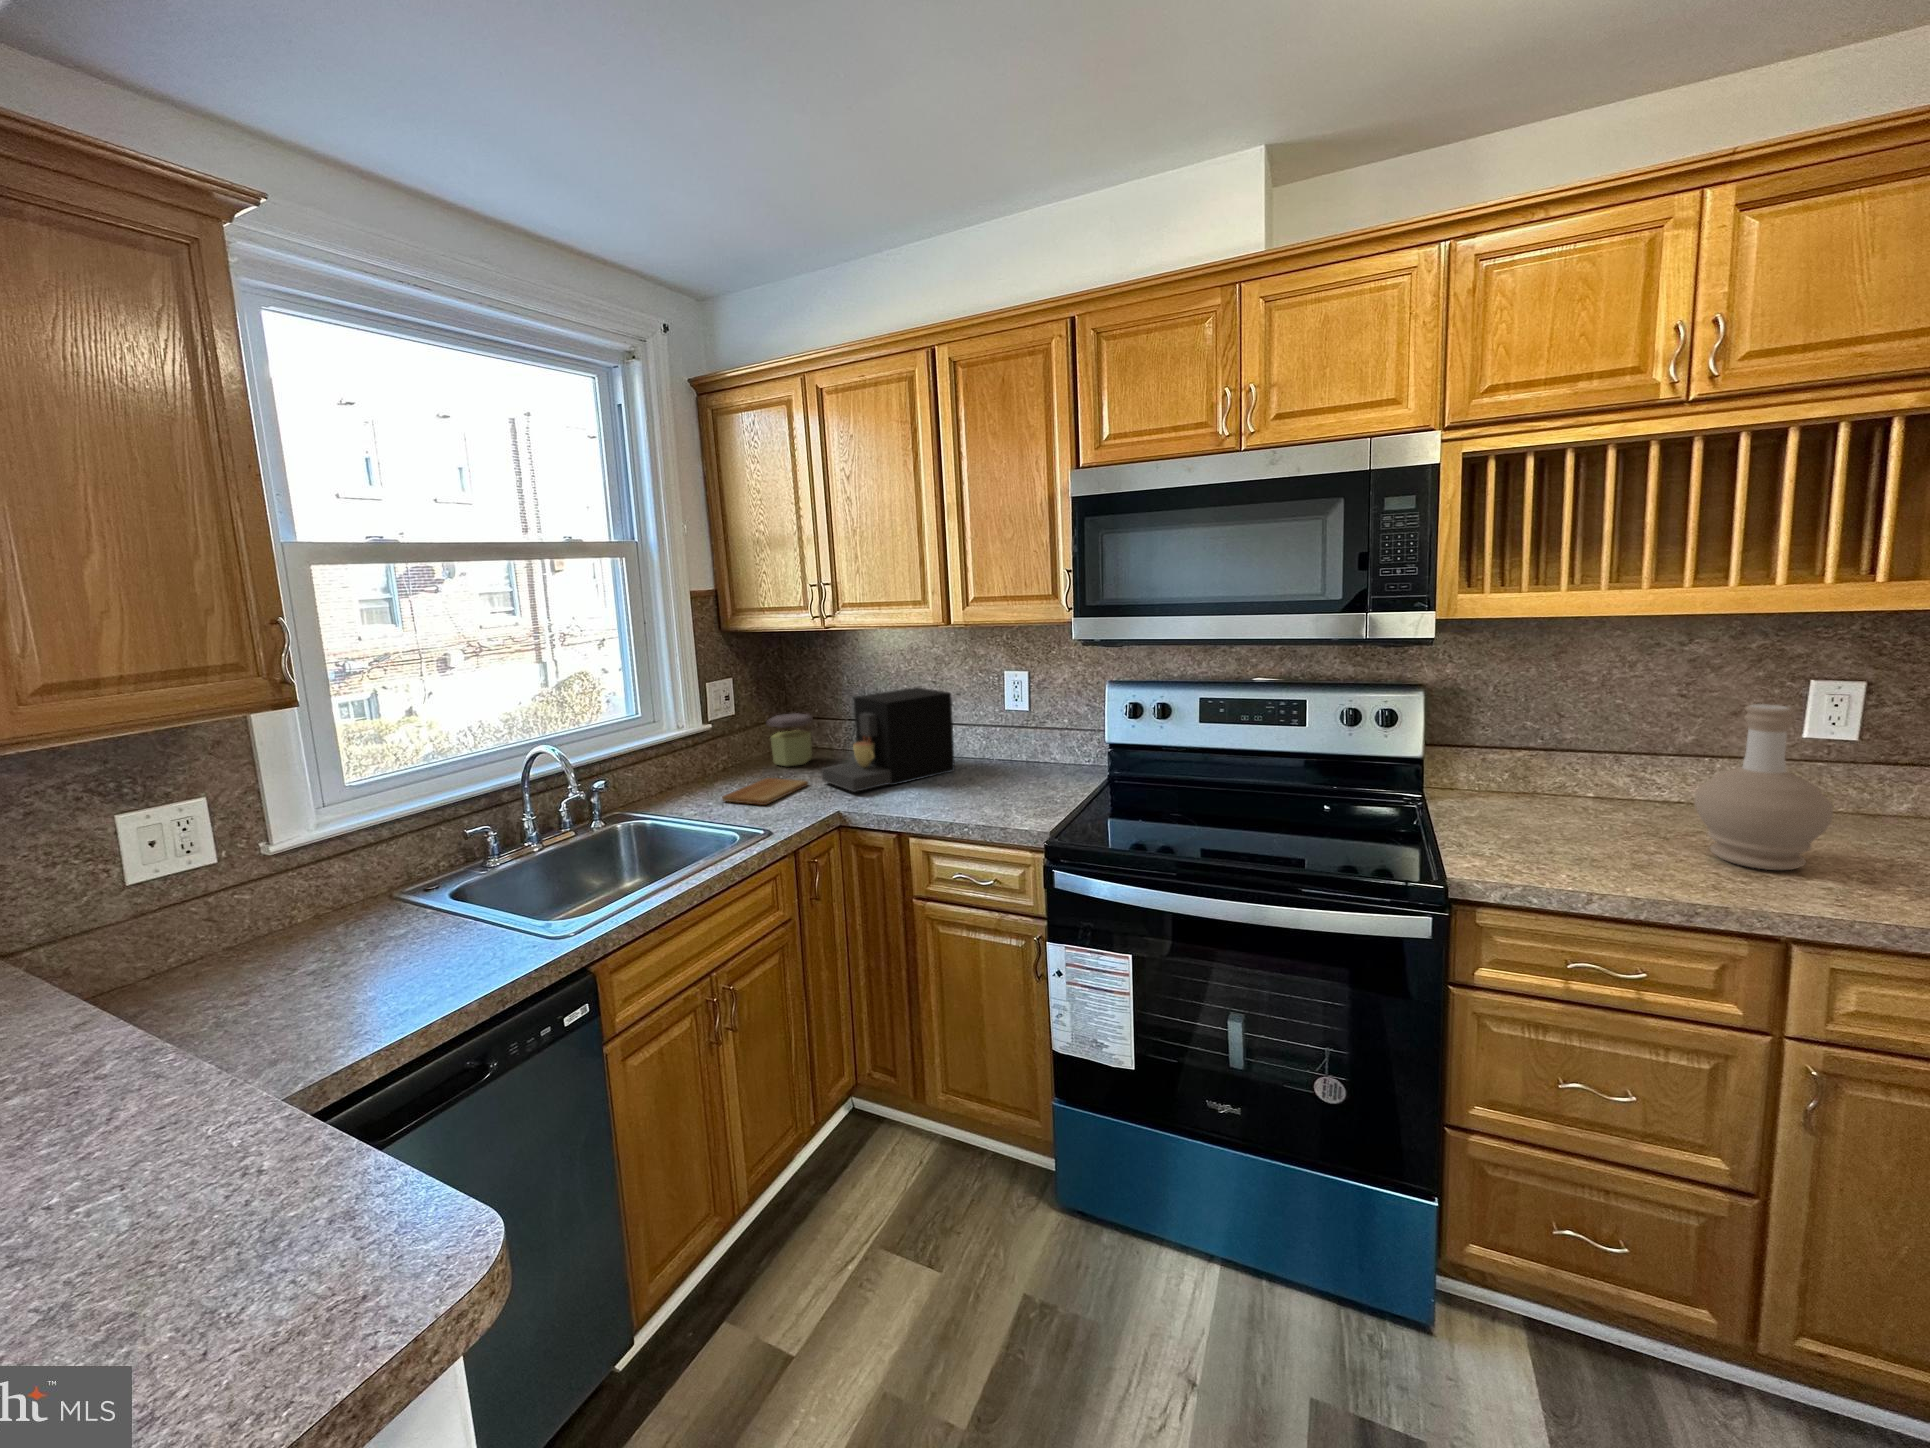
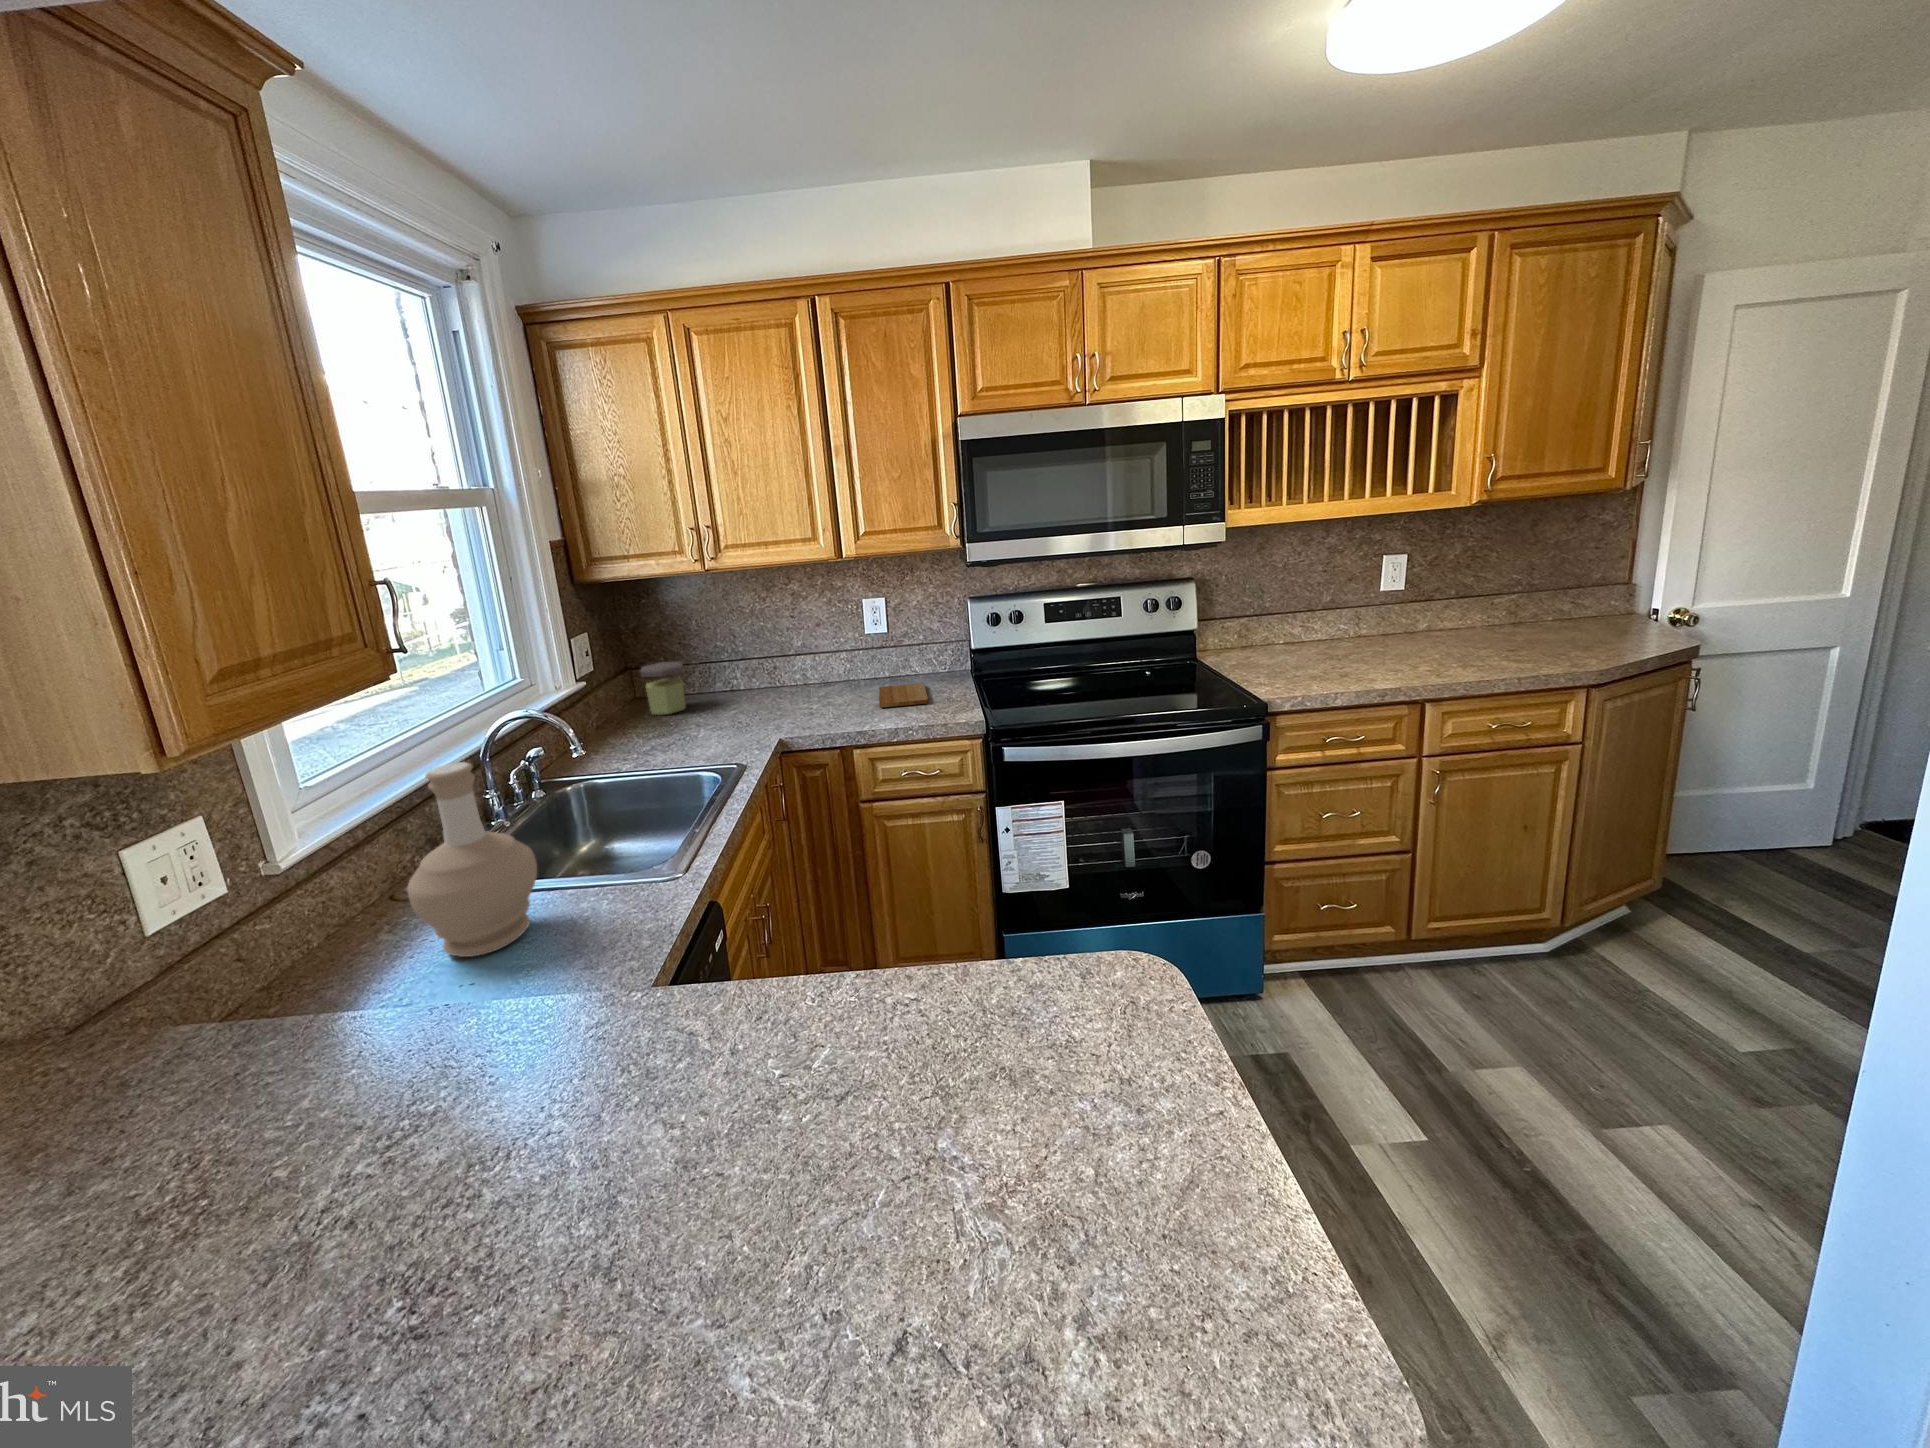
coffee maker: present [821,687,955,792] -> none [727,623,840,722]
bottle: present [1694,704,1833,870] -> present [407,762,537,957]
cutting board: present [722,778,808,805] -> present [879,683,928,708]

